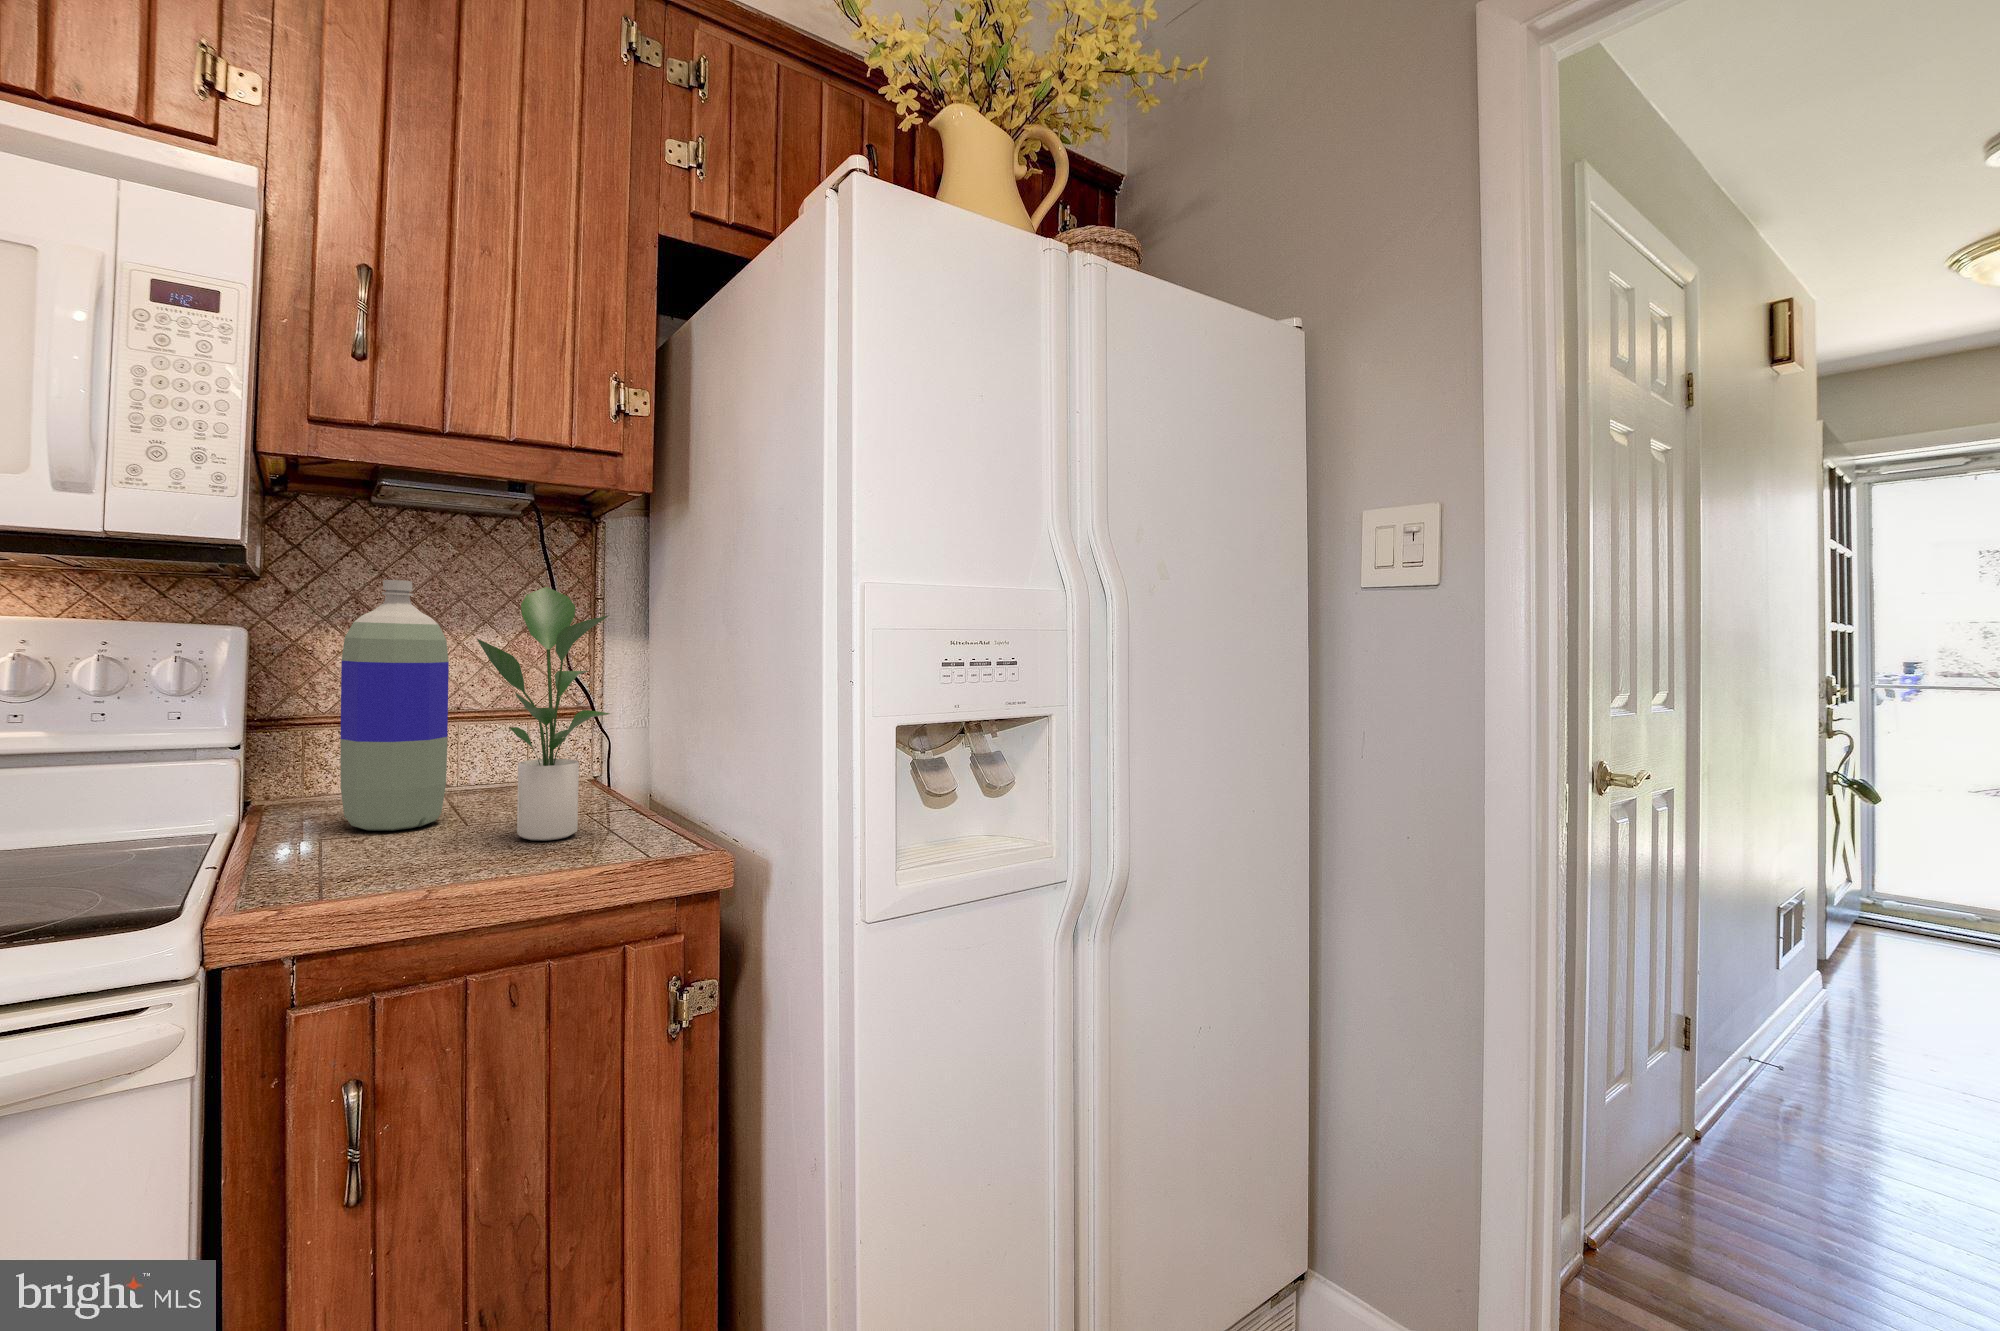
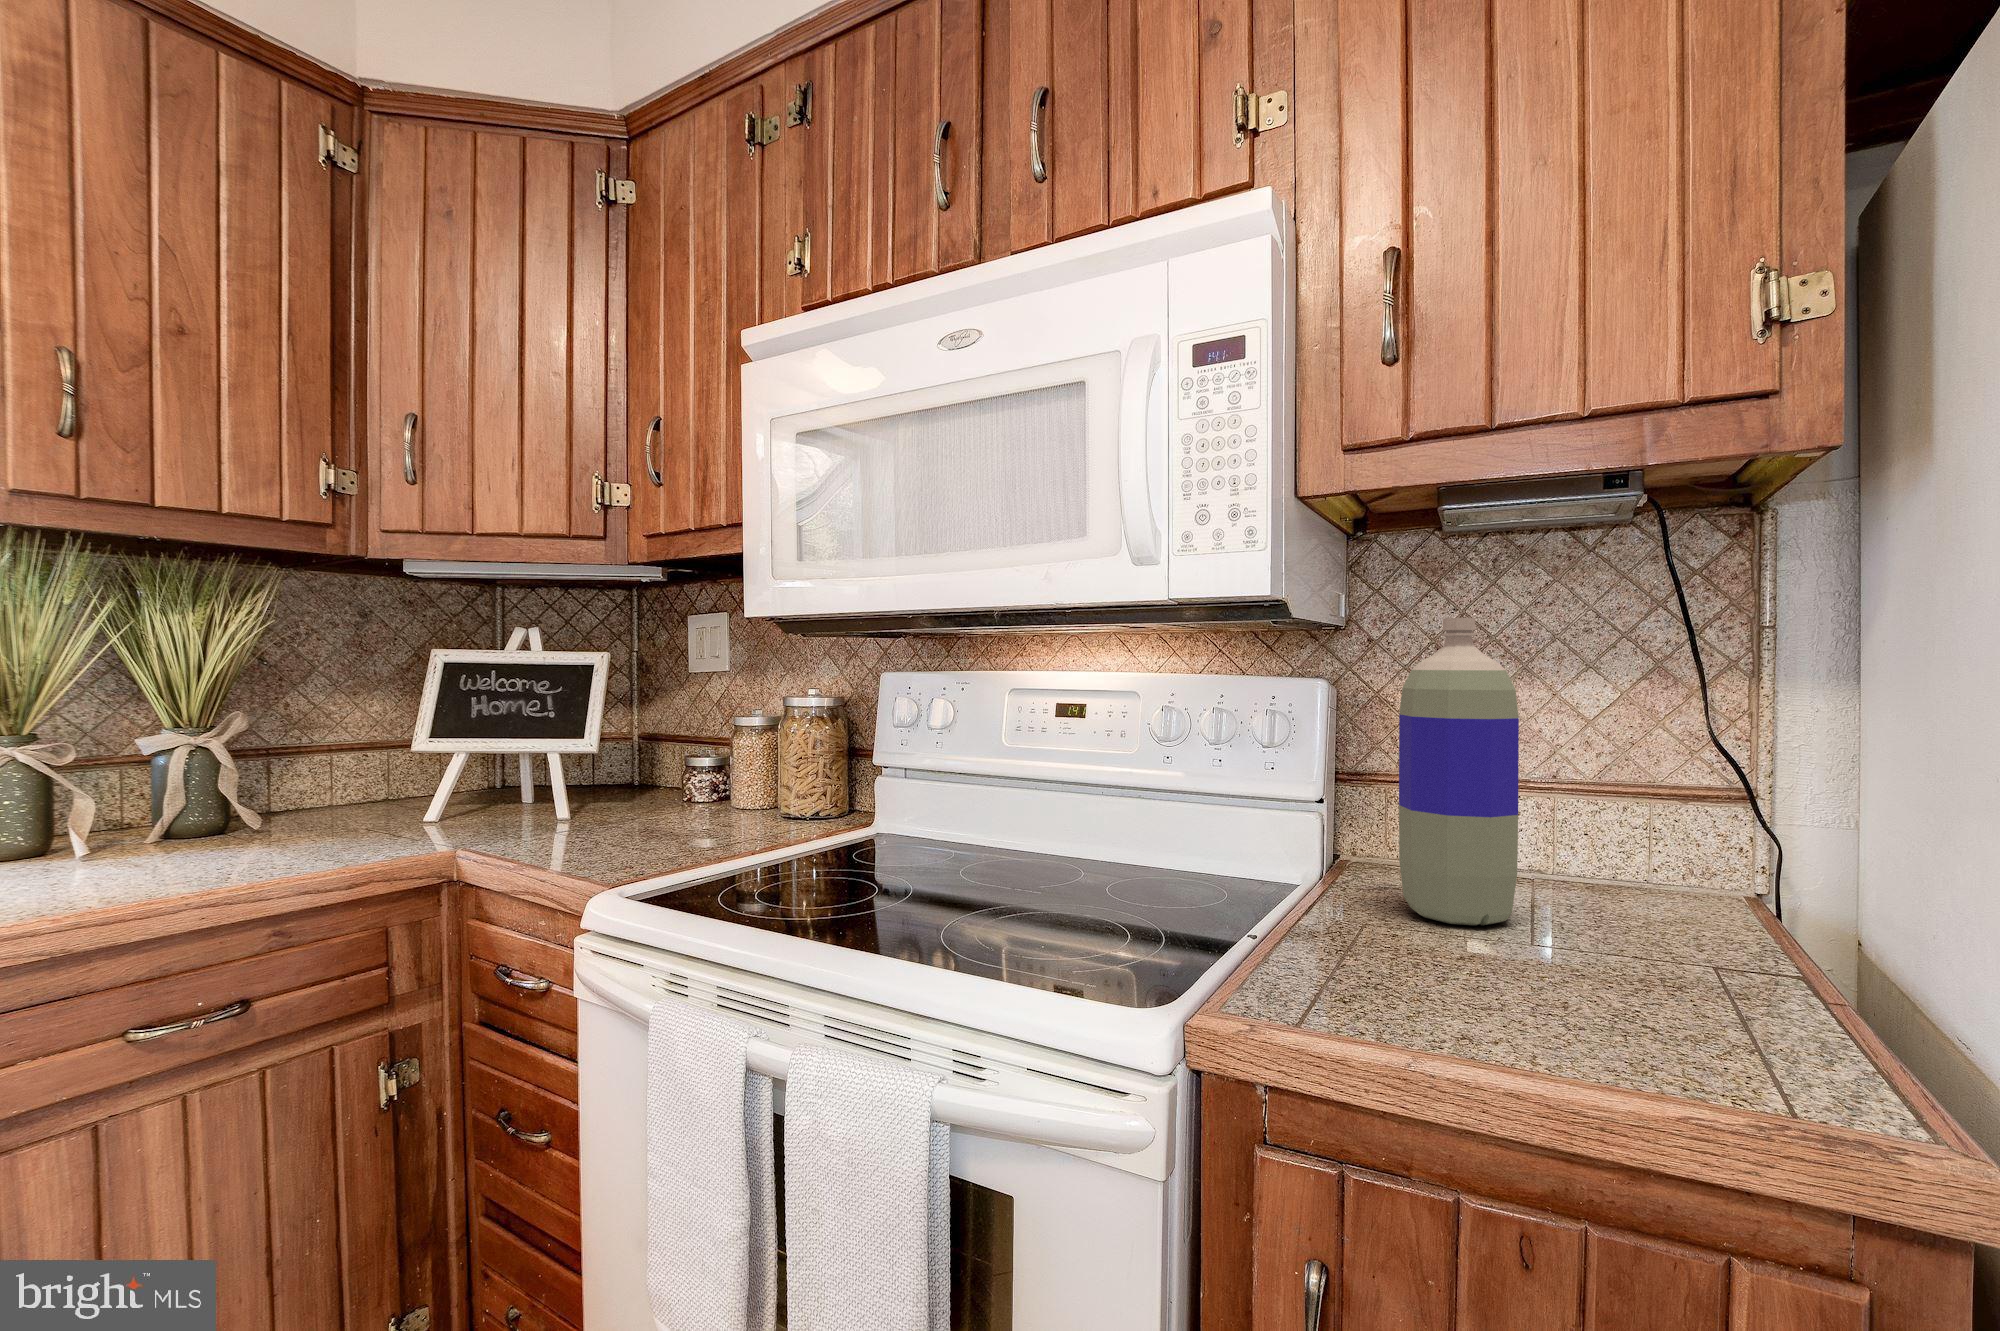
potted plant: present [477,587,610,841] -> none [1533,611,1757,994]

